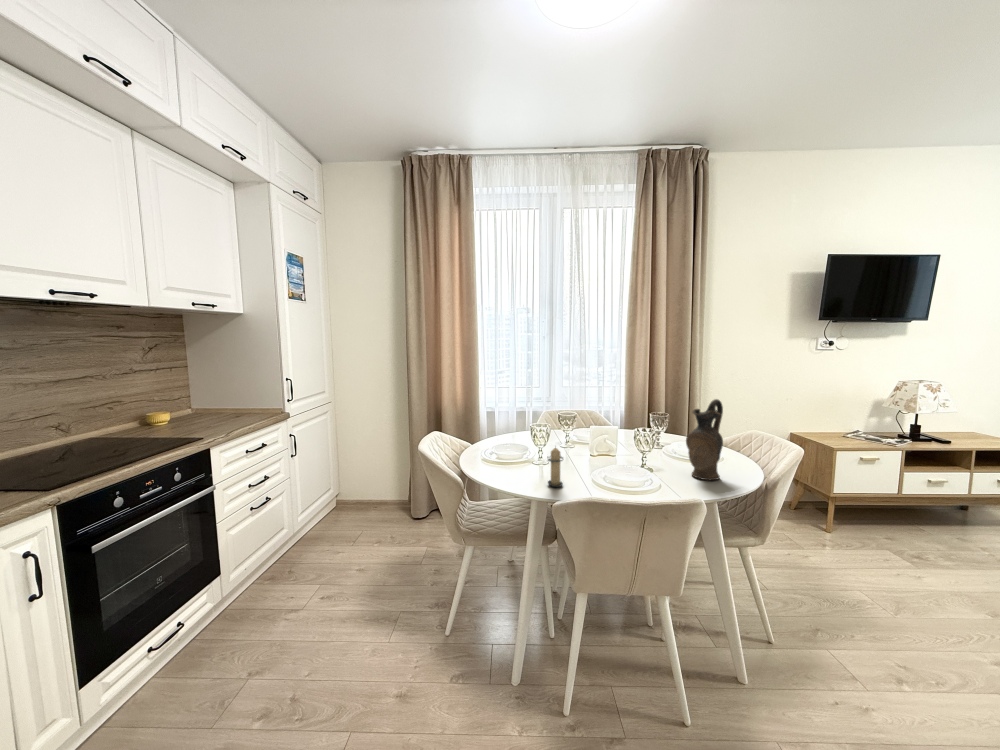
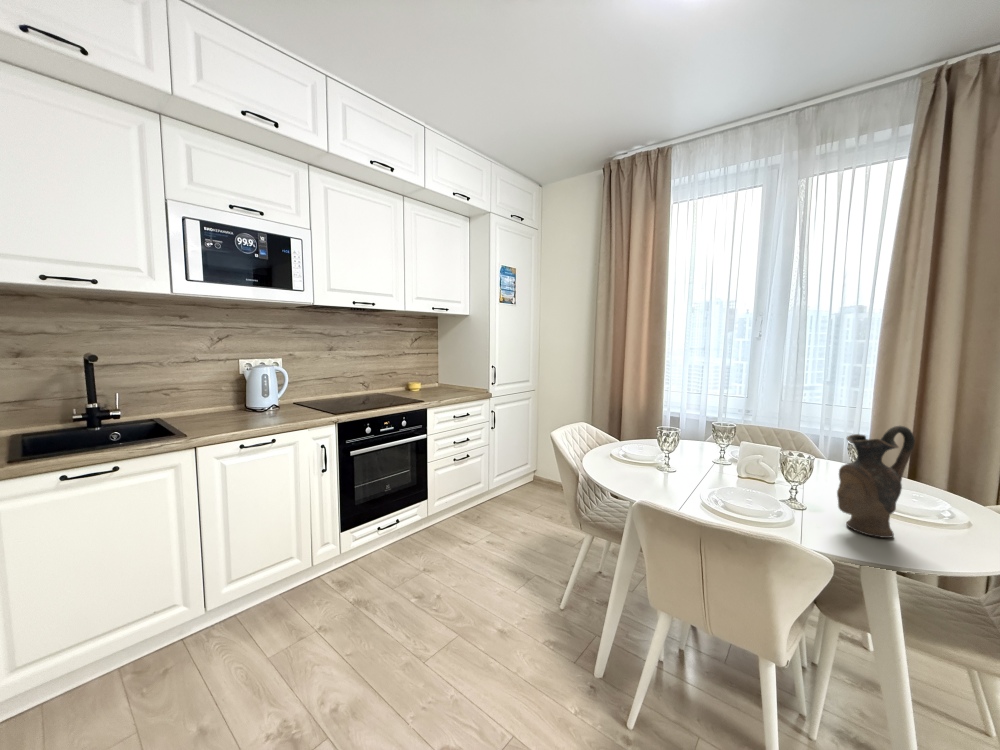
candle: present [548,448,563,487] -> none [635,447,658,491]

